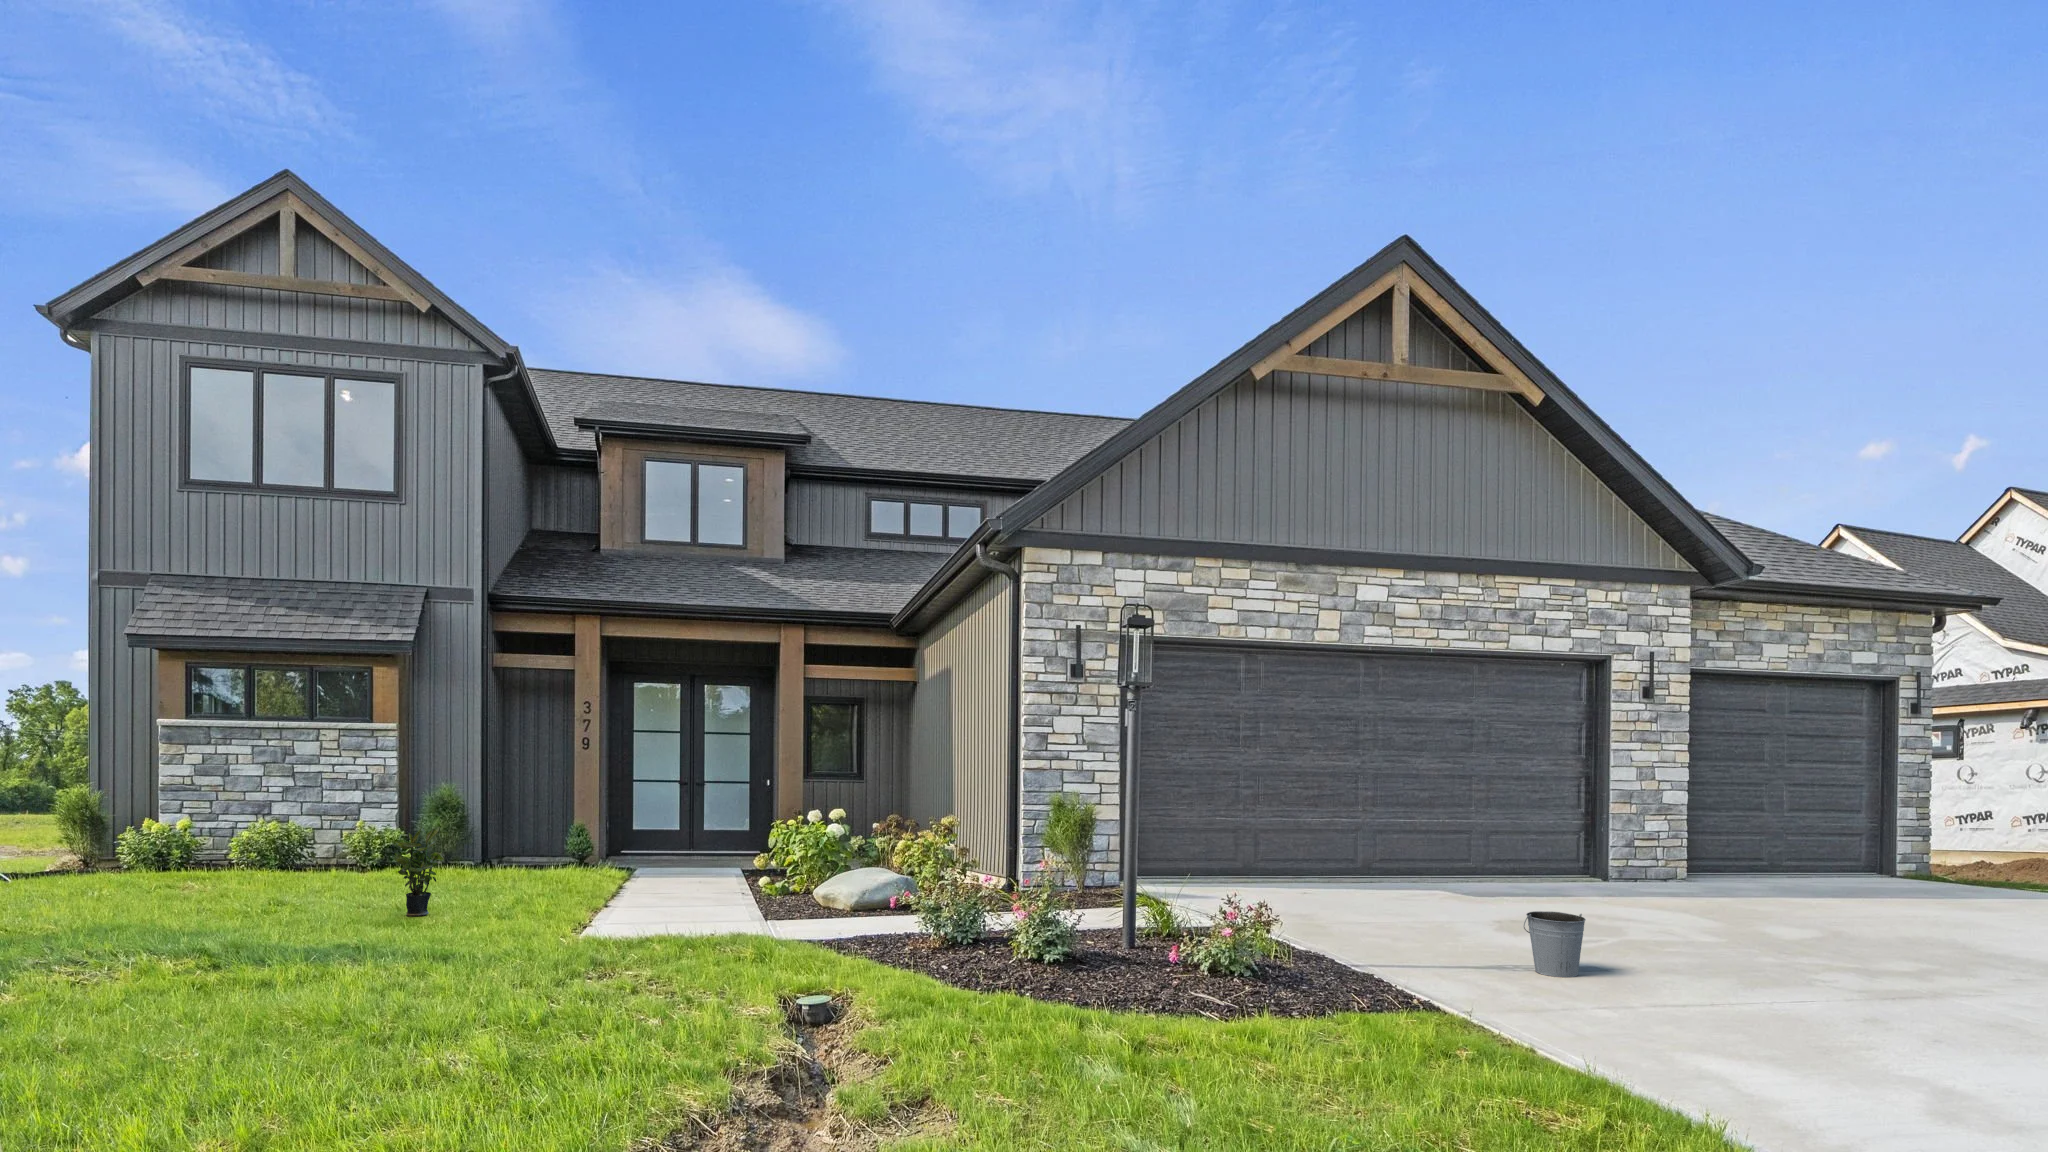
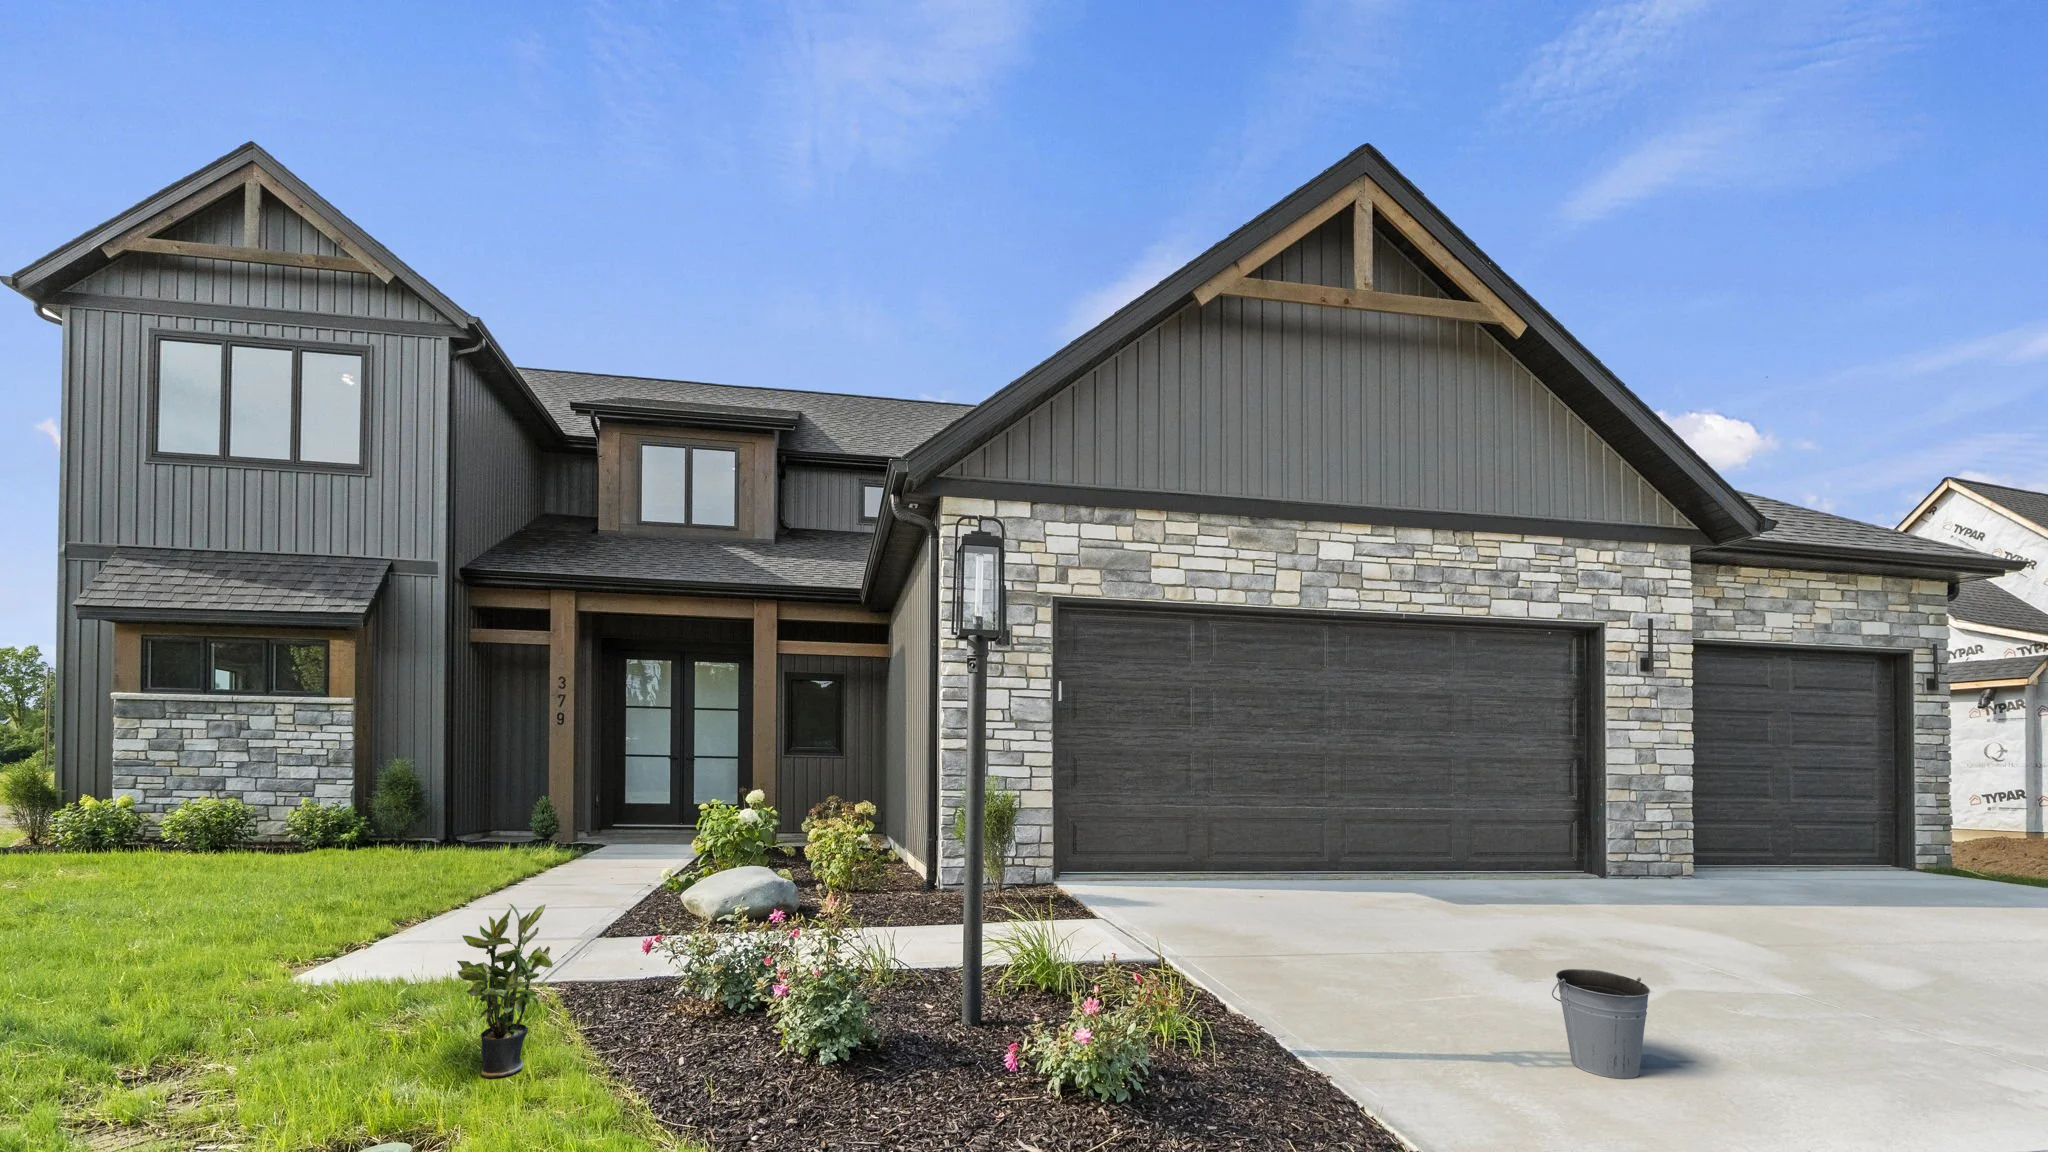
potted plant: present [395,826,444,917] -> present [457,904,553,1078]

